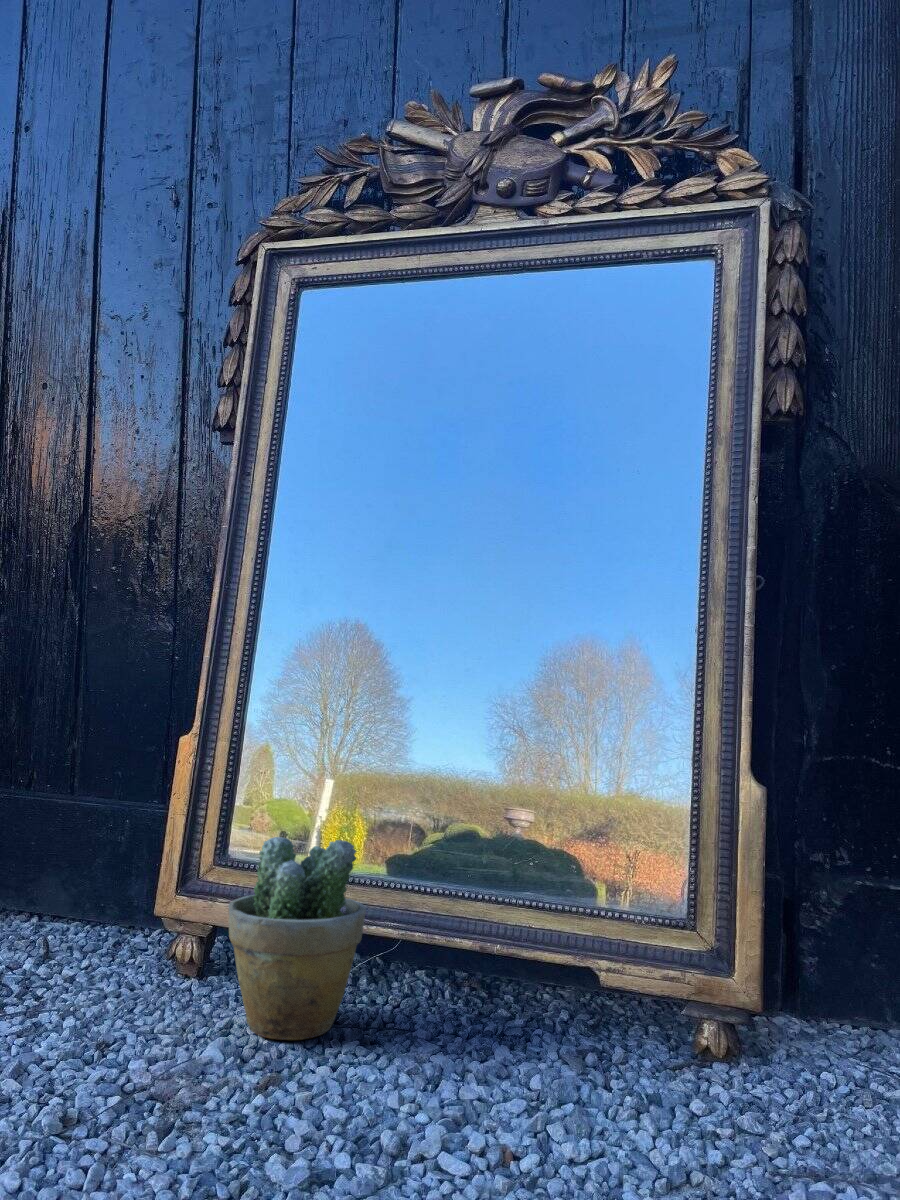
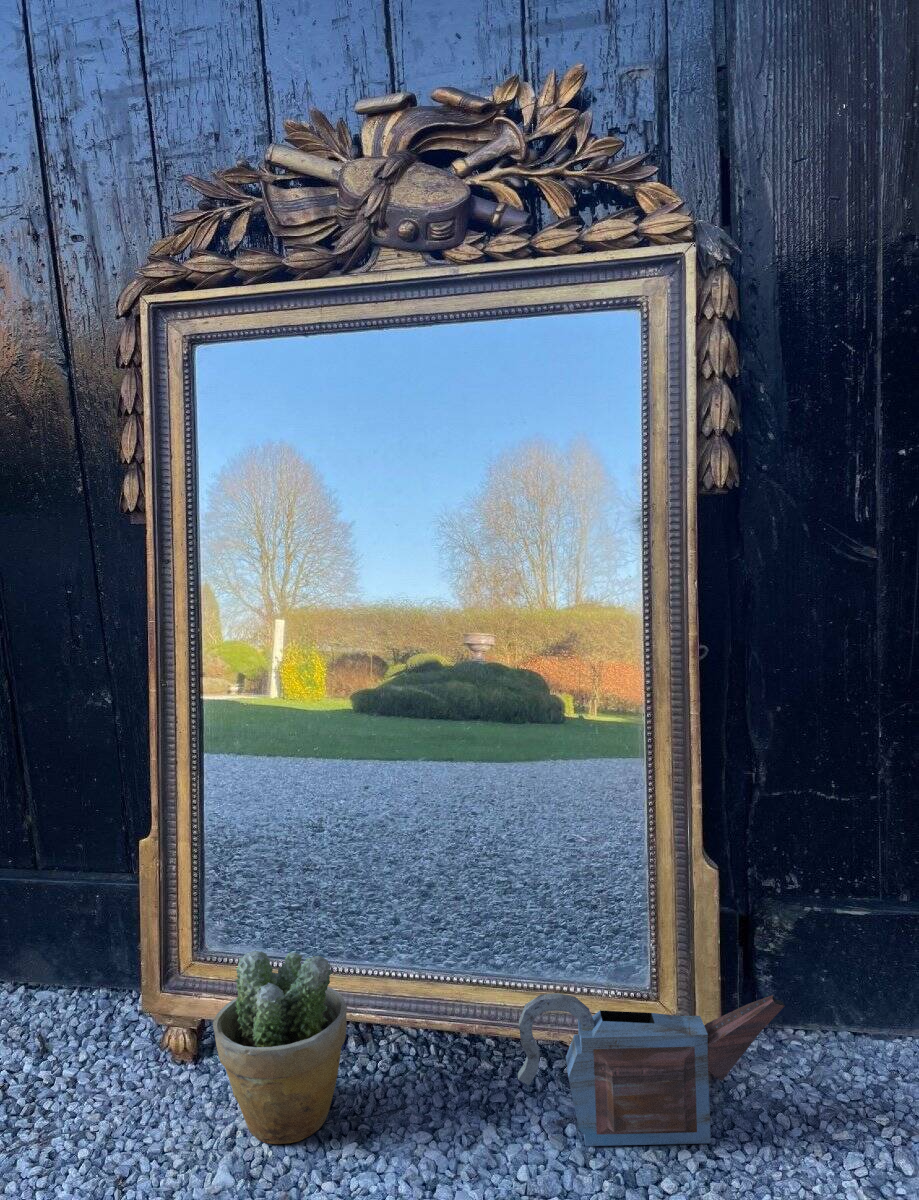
watering can: none [539,900,833,1086] -> present [518,993,785,1146]

